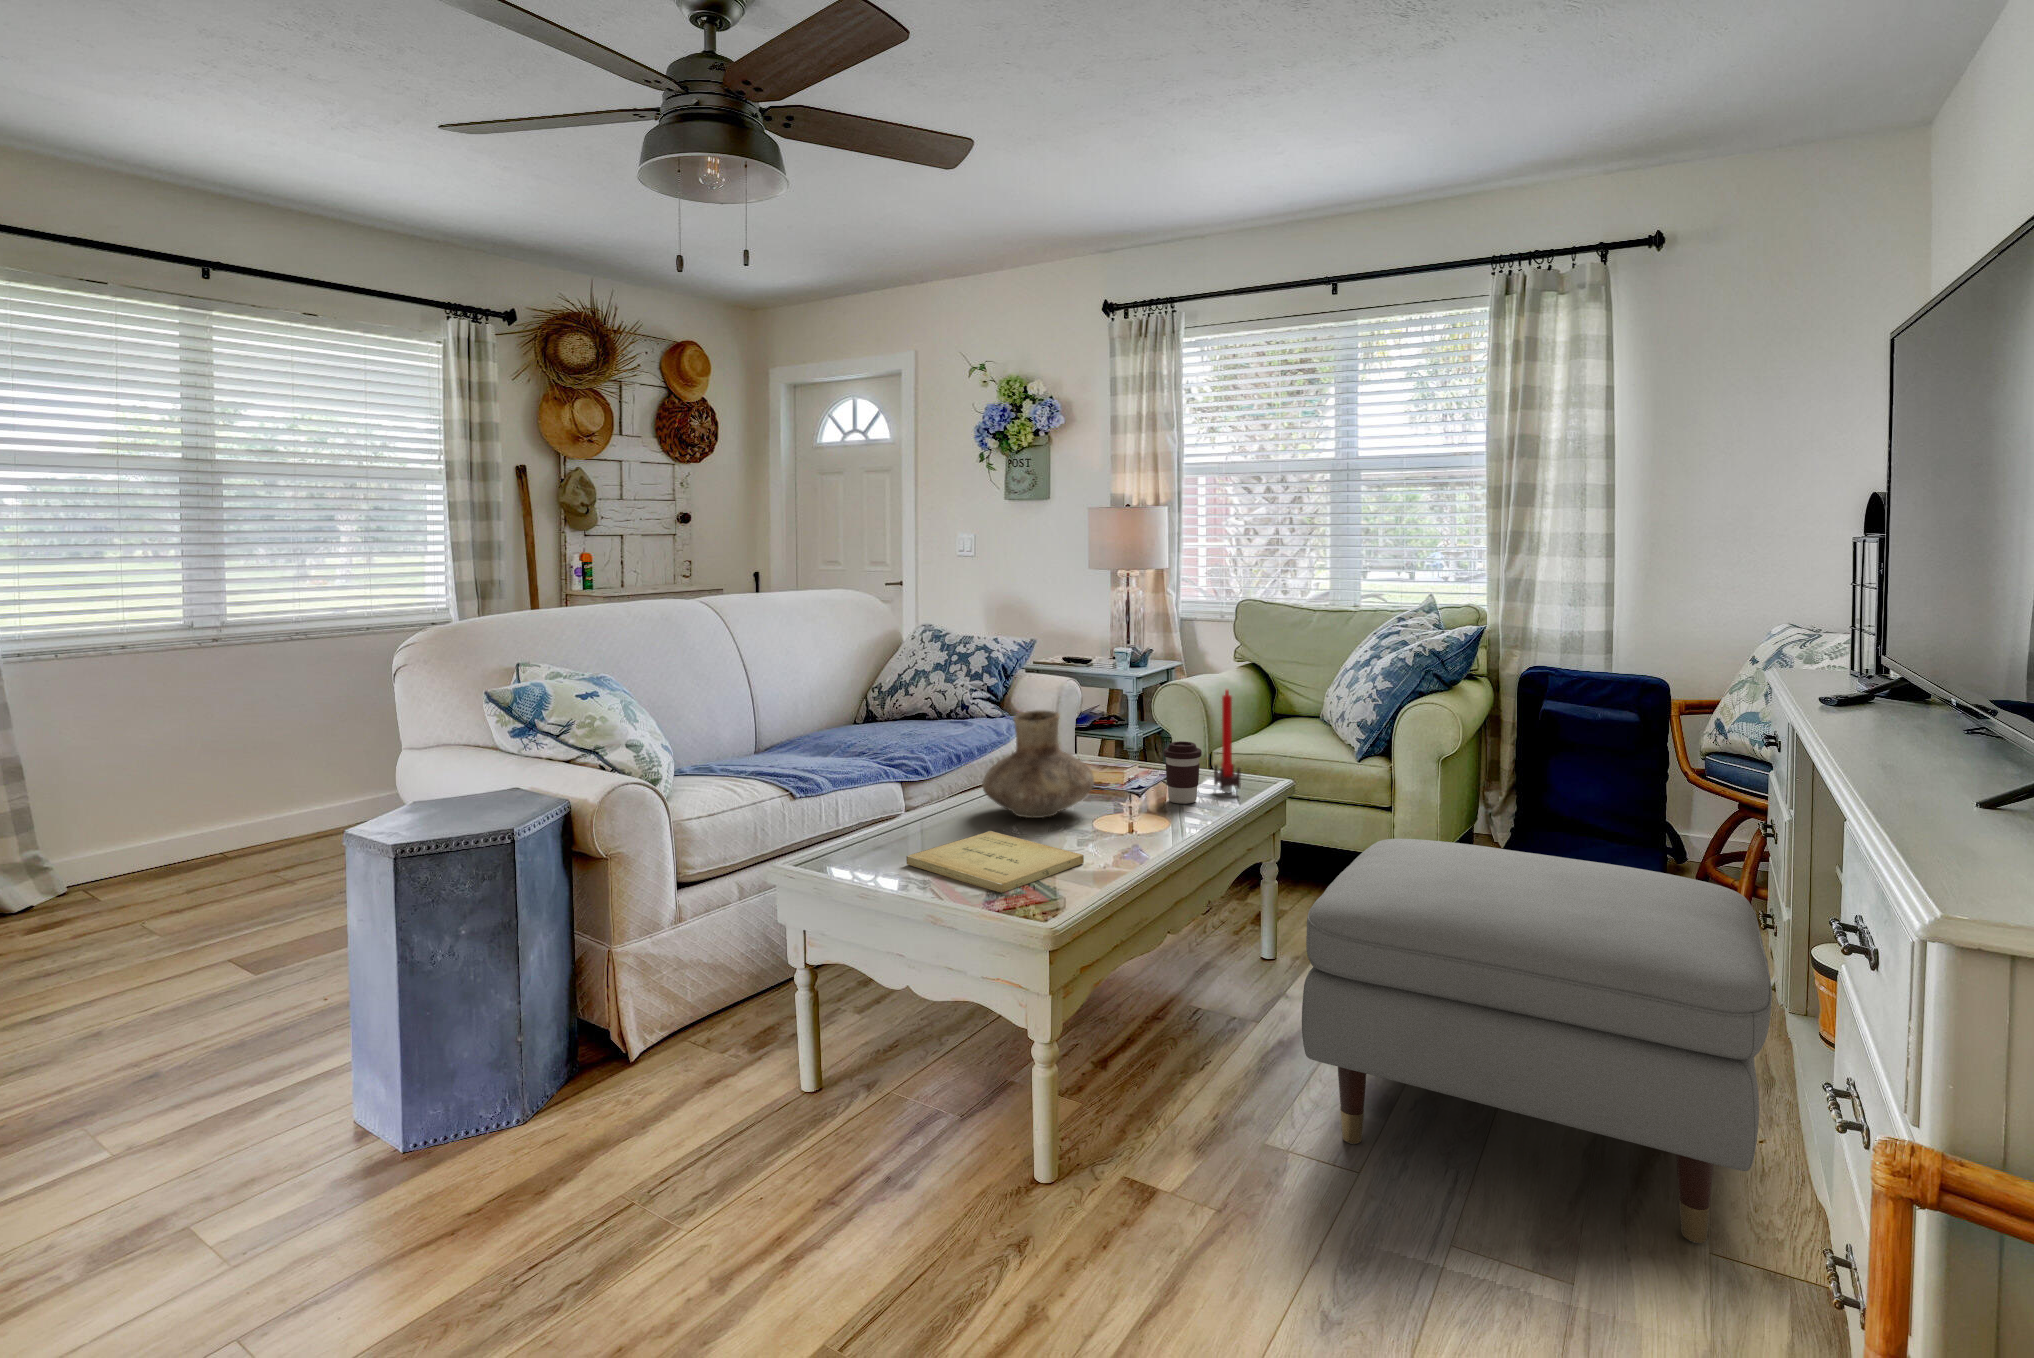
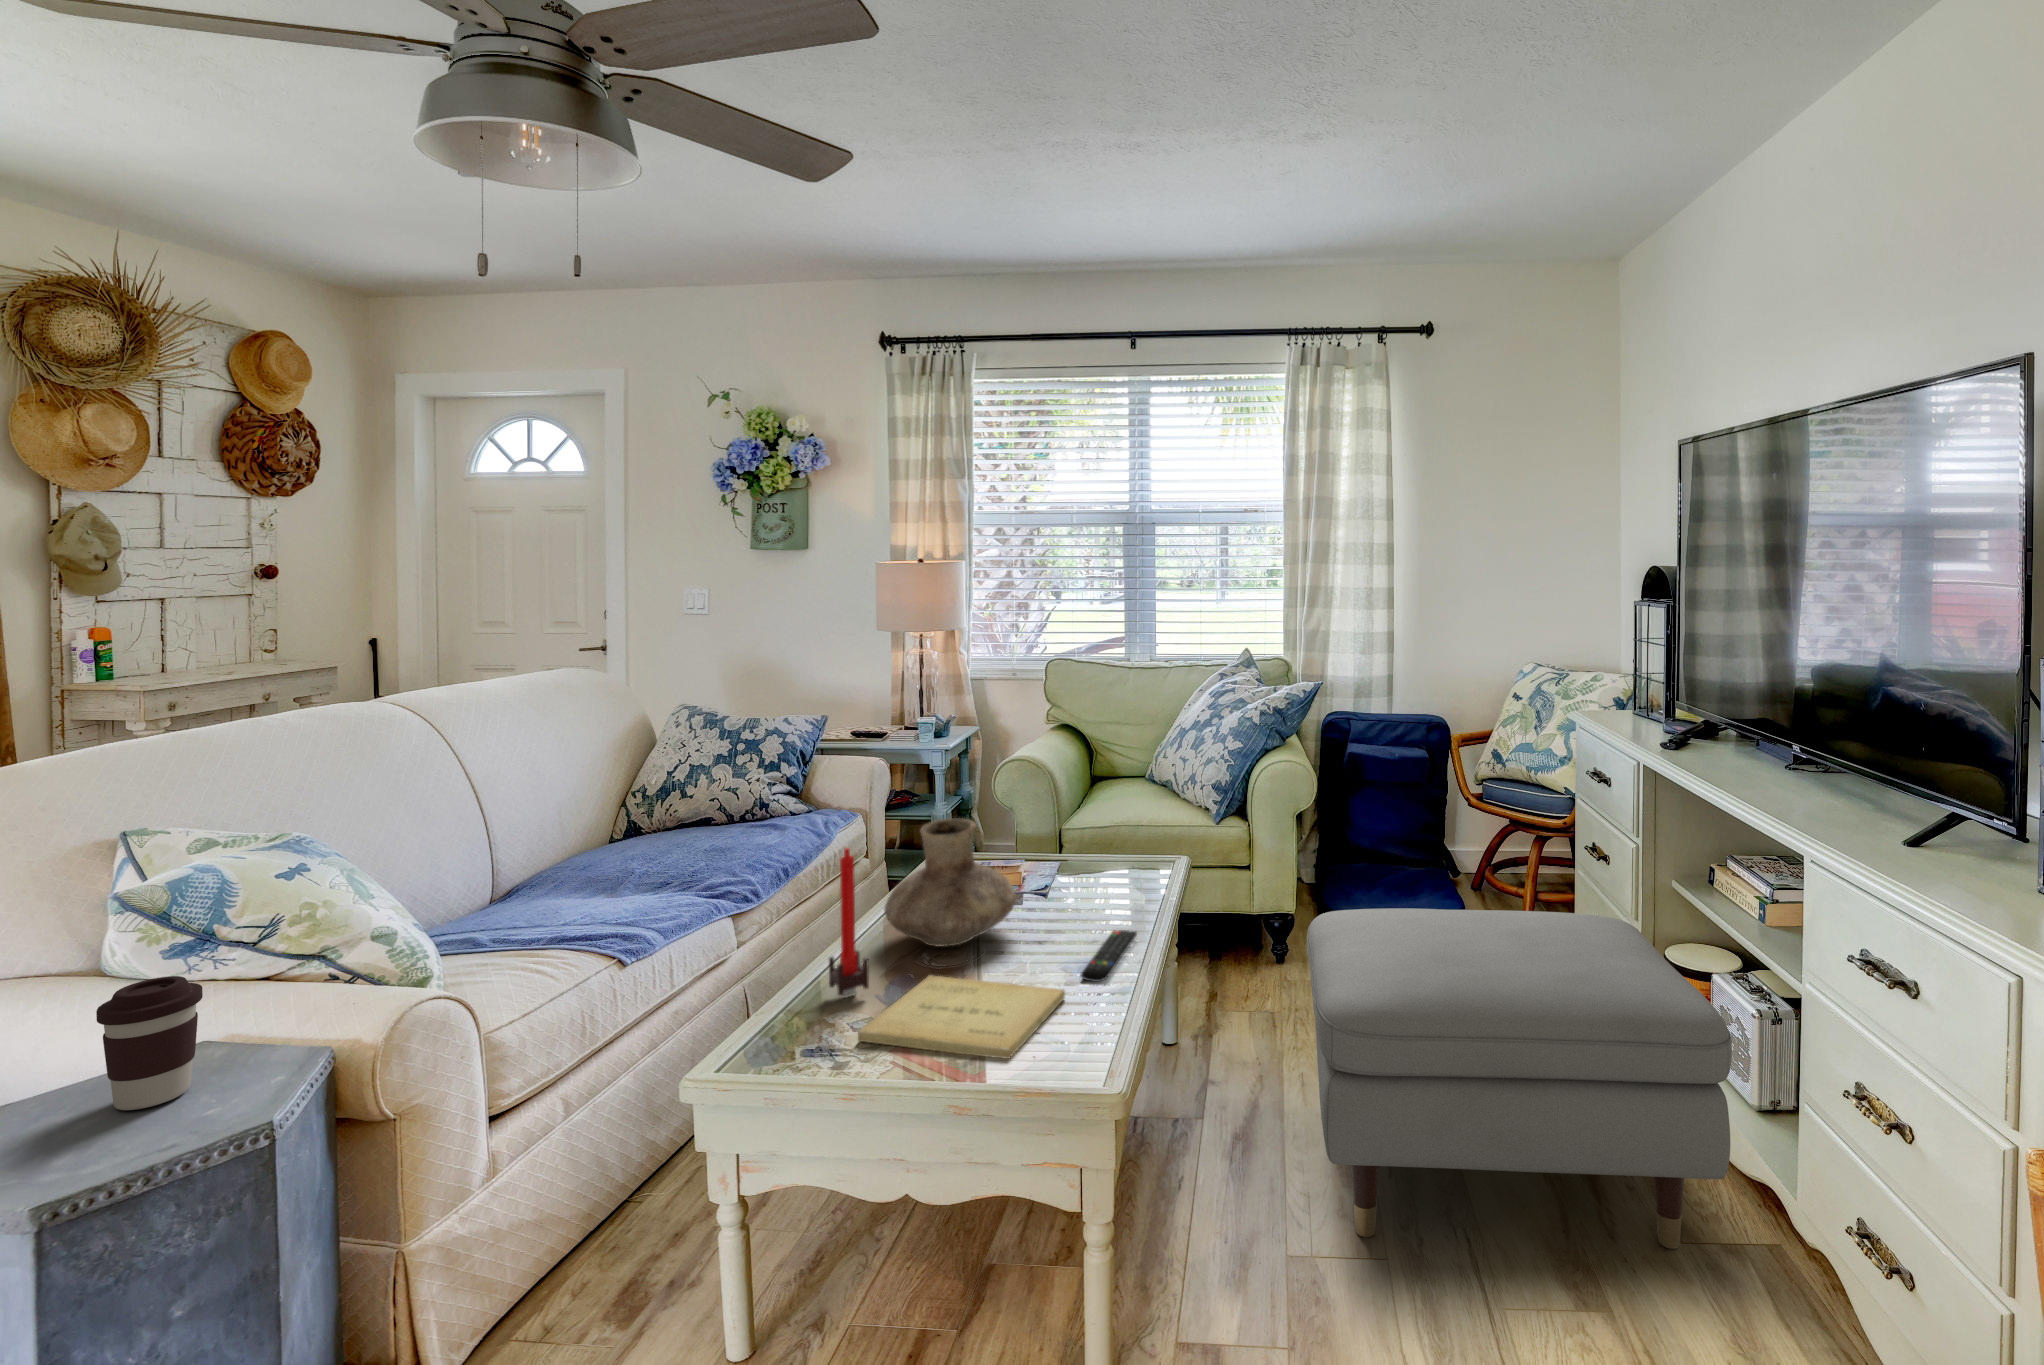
candle: present [1214,690,1241,793] -> present [829,848,869,998]
coffee cup: present [1164,741,1202,804] -> present [96,976,203,1110]
remote control: none [1110,824,1188,857] -> present [1081,930,1137,982]

